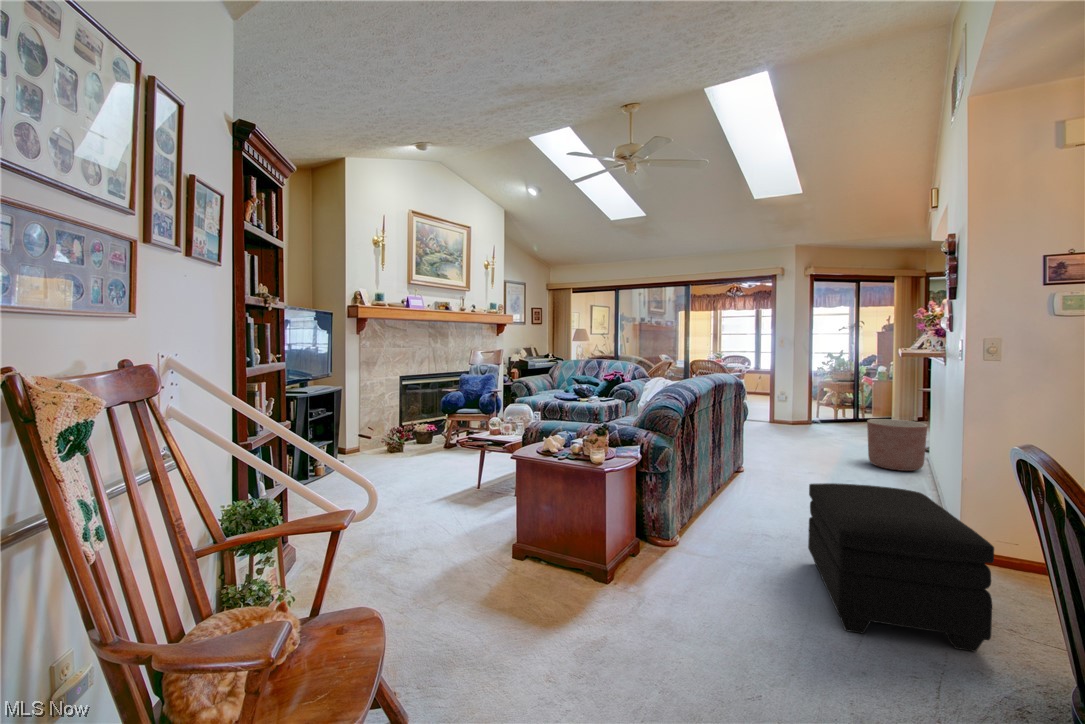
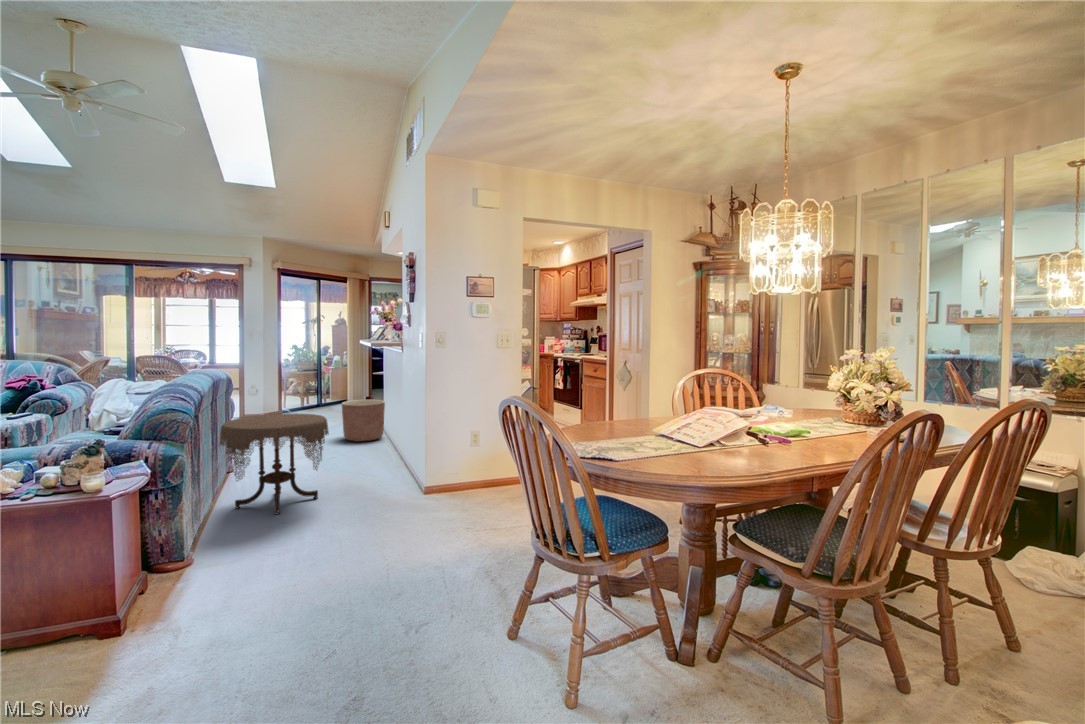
side table: none [716,422,825,525] -> present [220,413,329,514]
ottoman: present [808,483,994,652] -> none [330,450,463,569]

